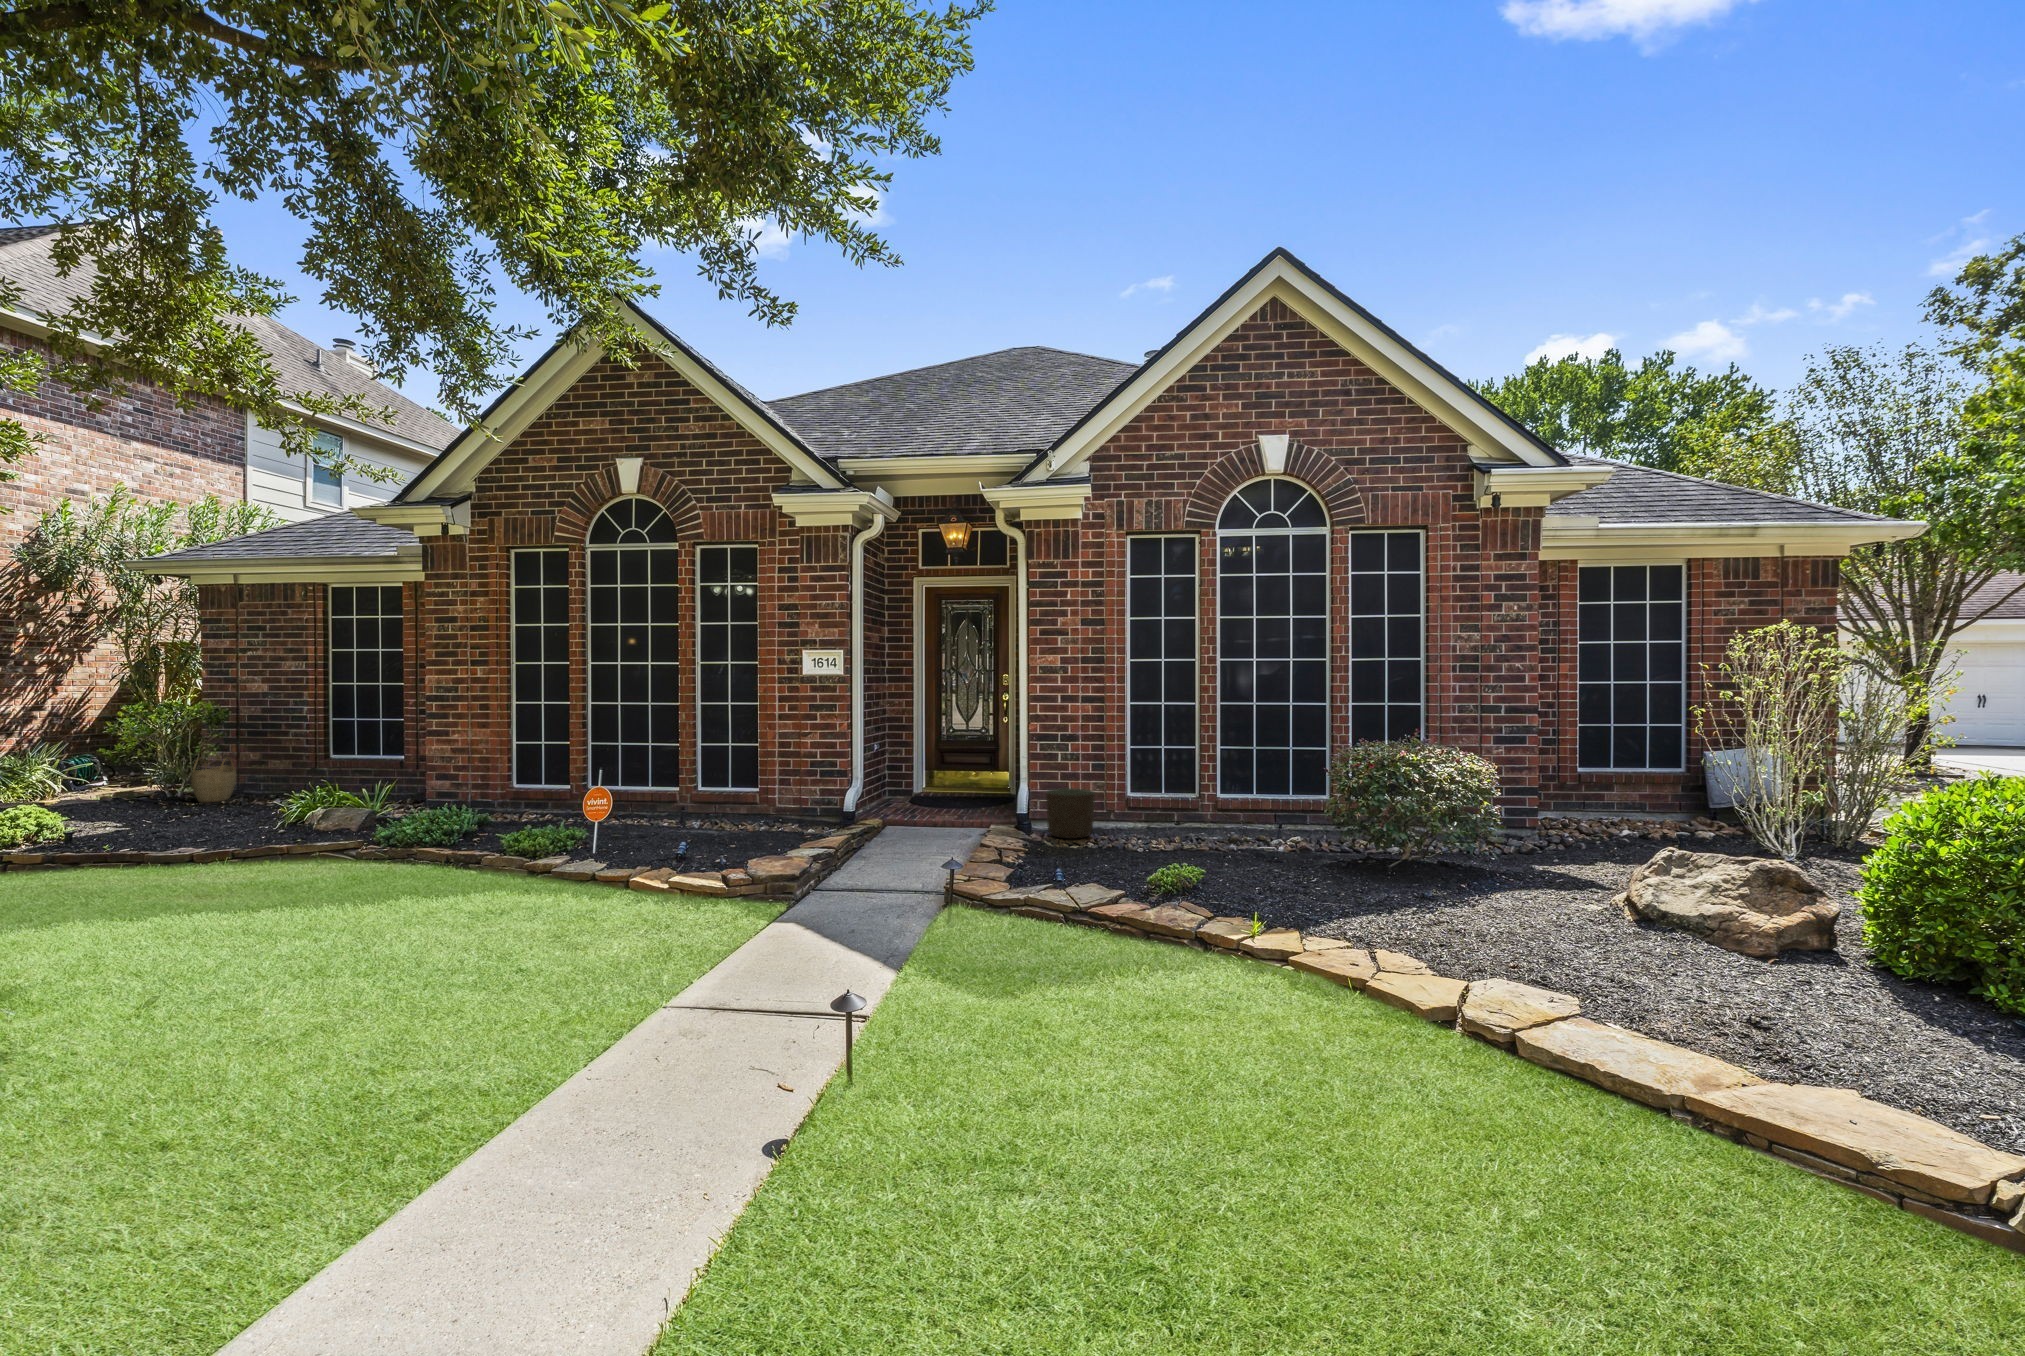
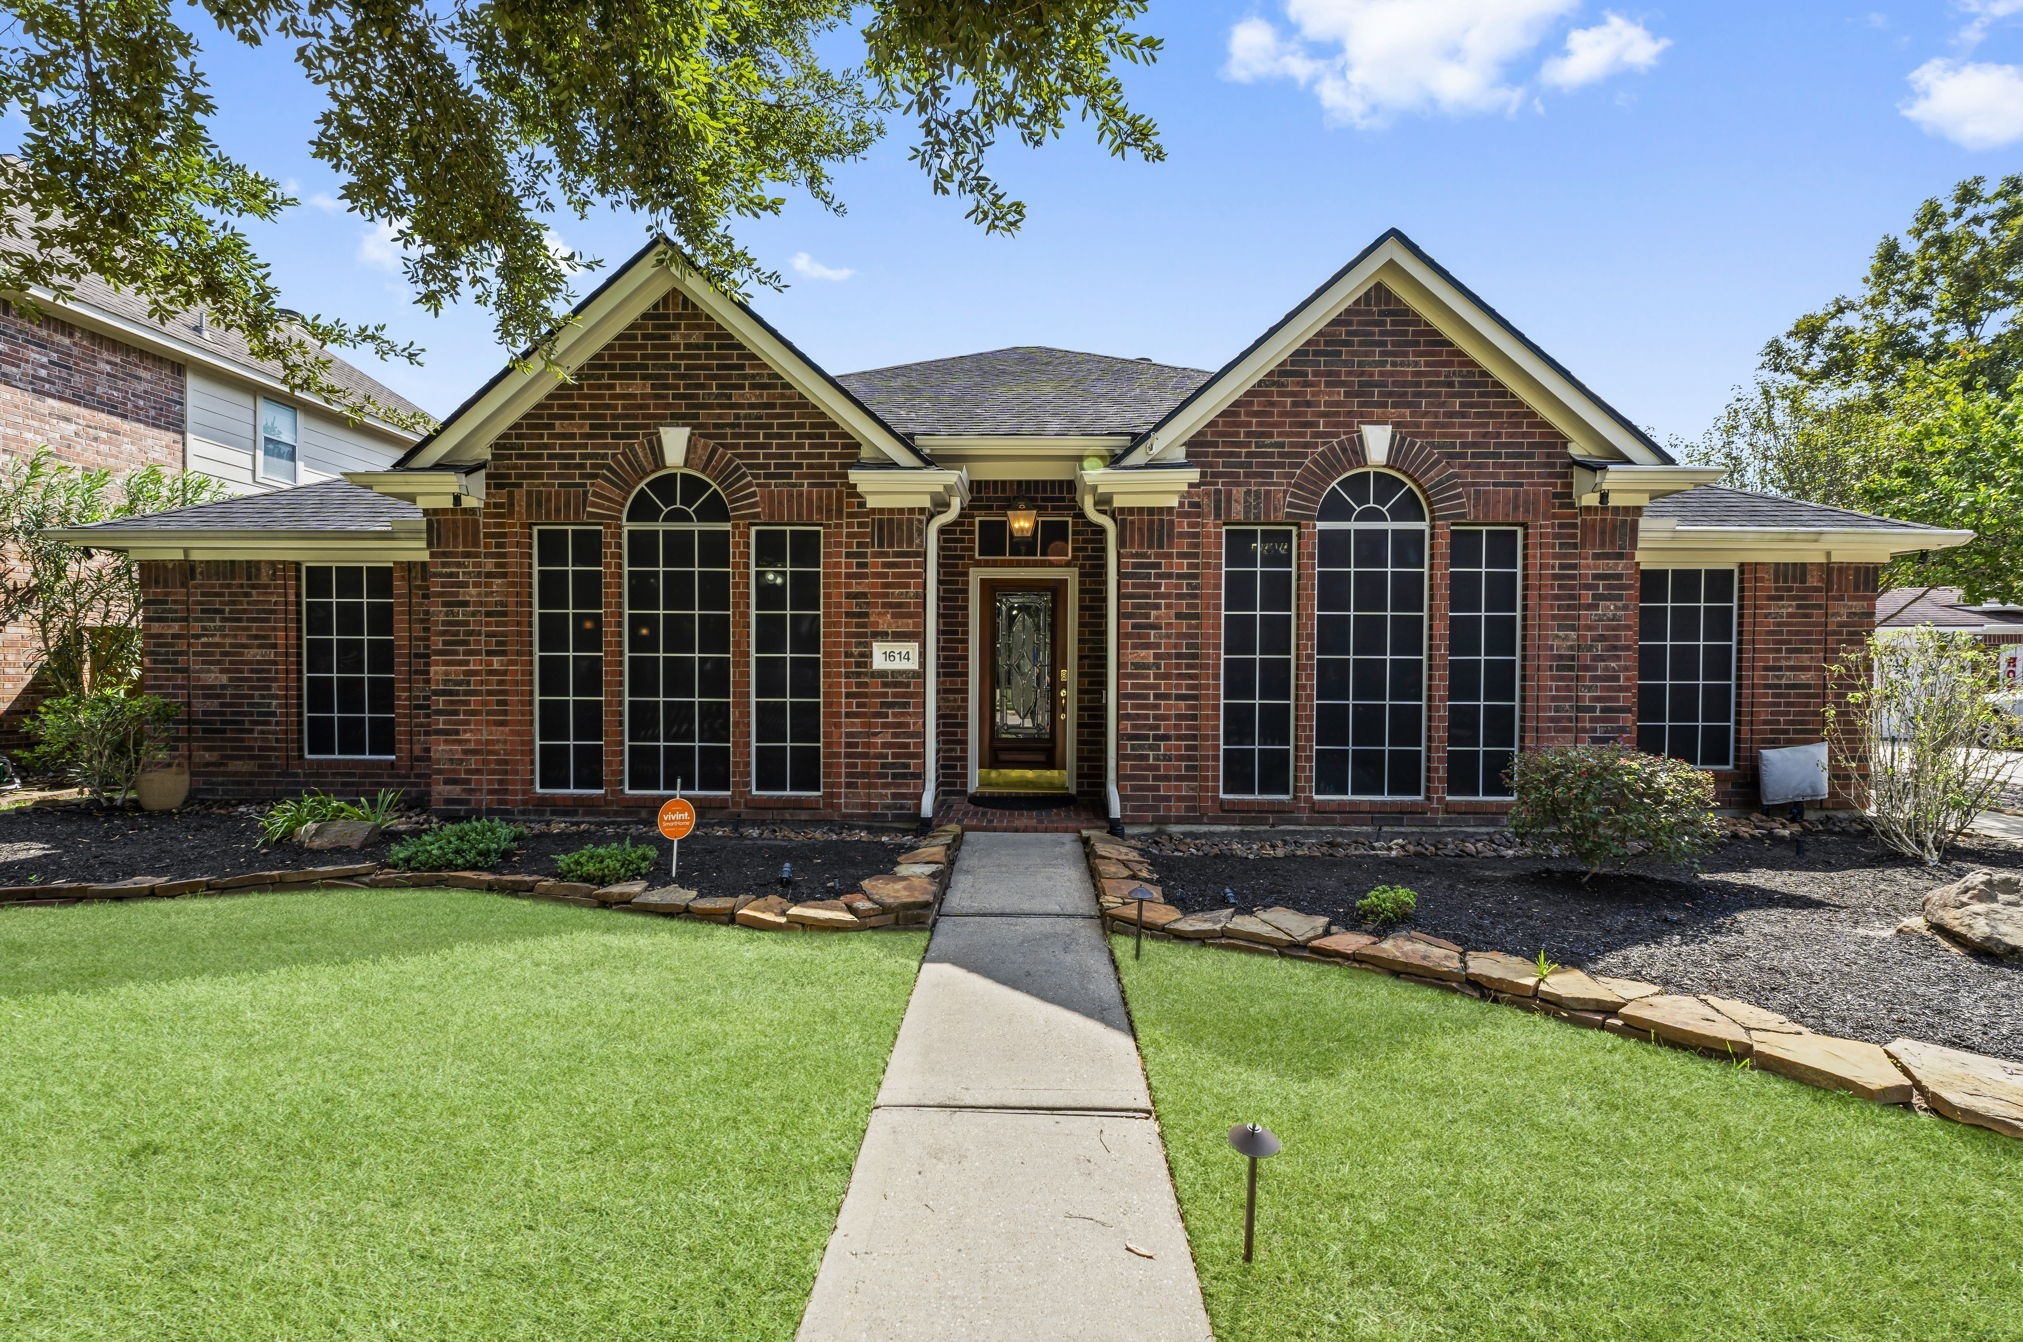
planter: present [1046,788,1095,839] -> none [1144,792,1197,847]

